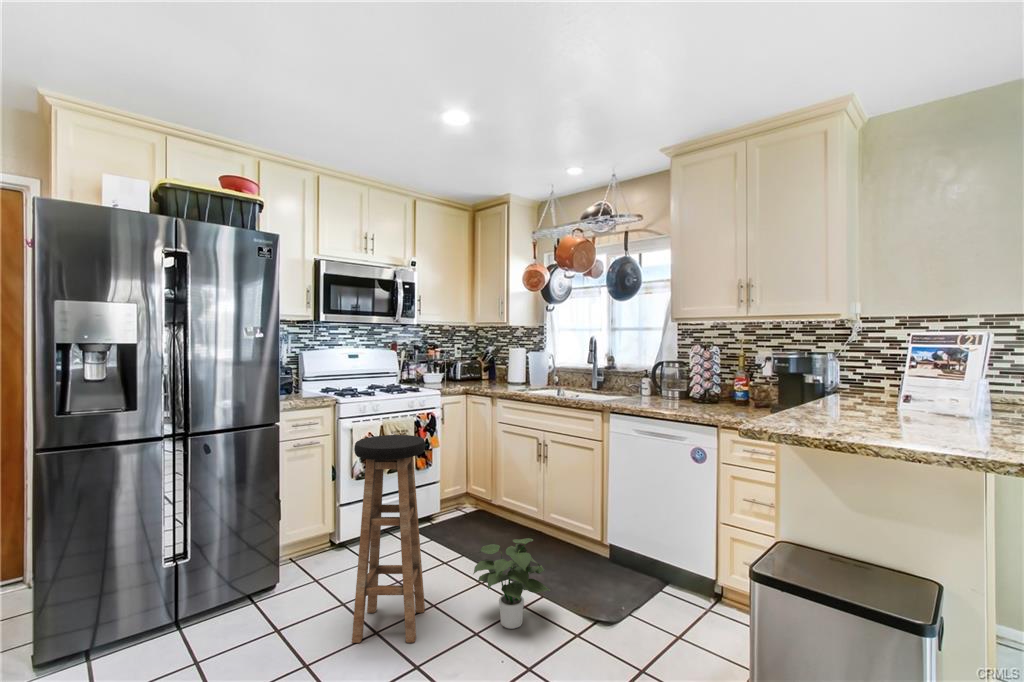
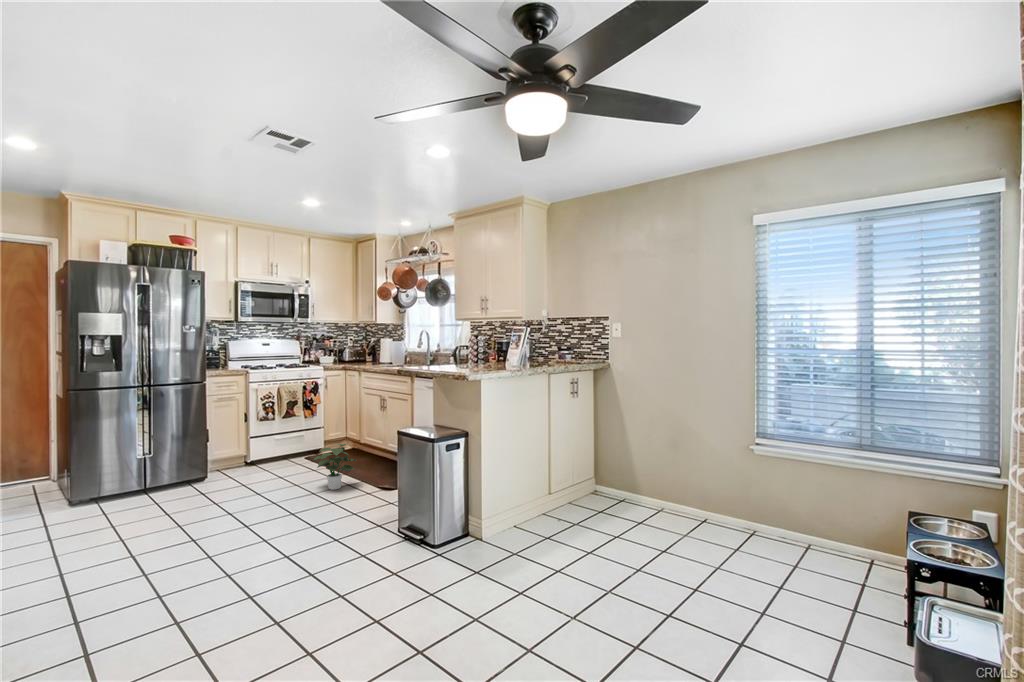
bar stool: present [352,435,425,643] -> none [242,387,290,495]

